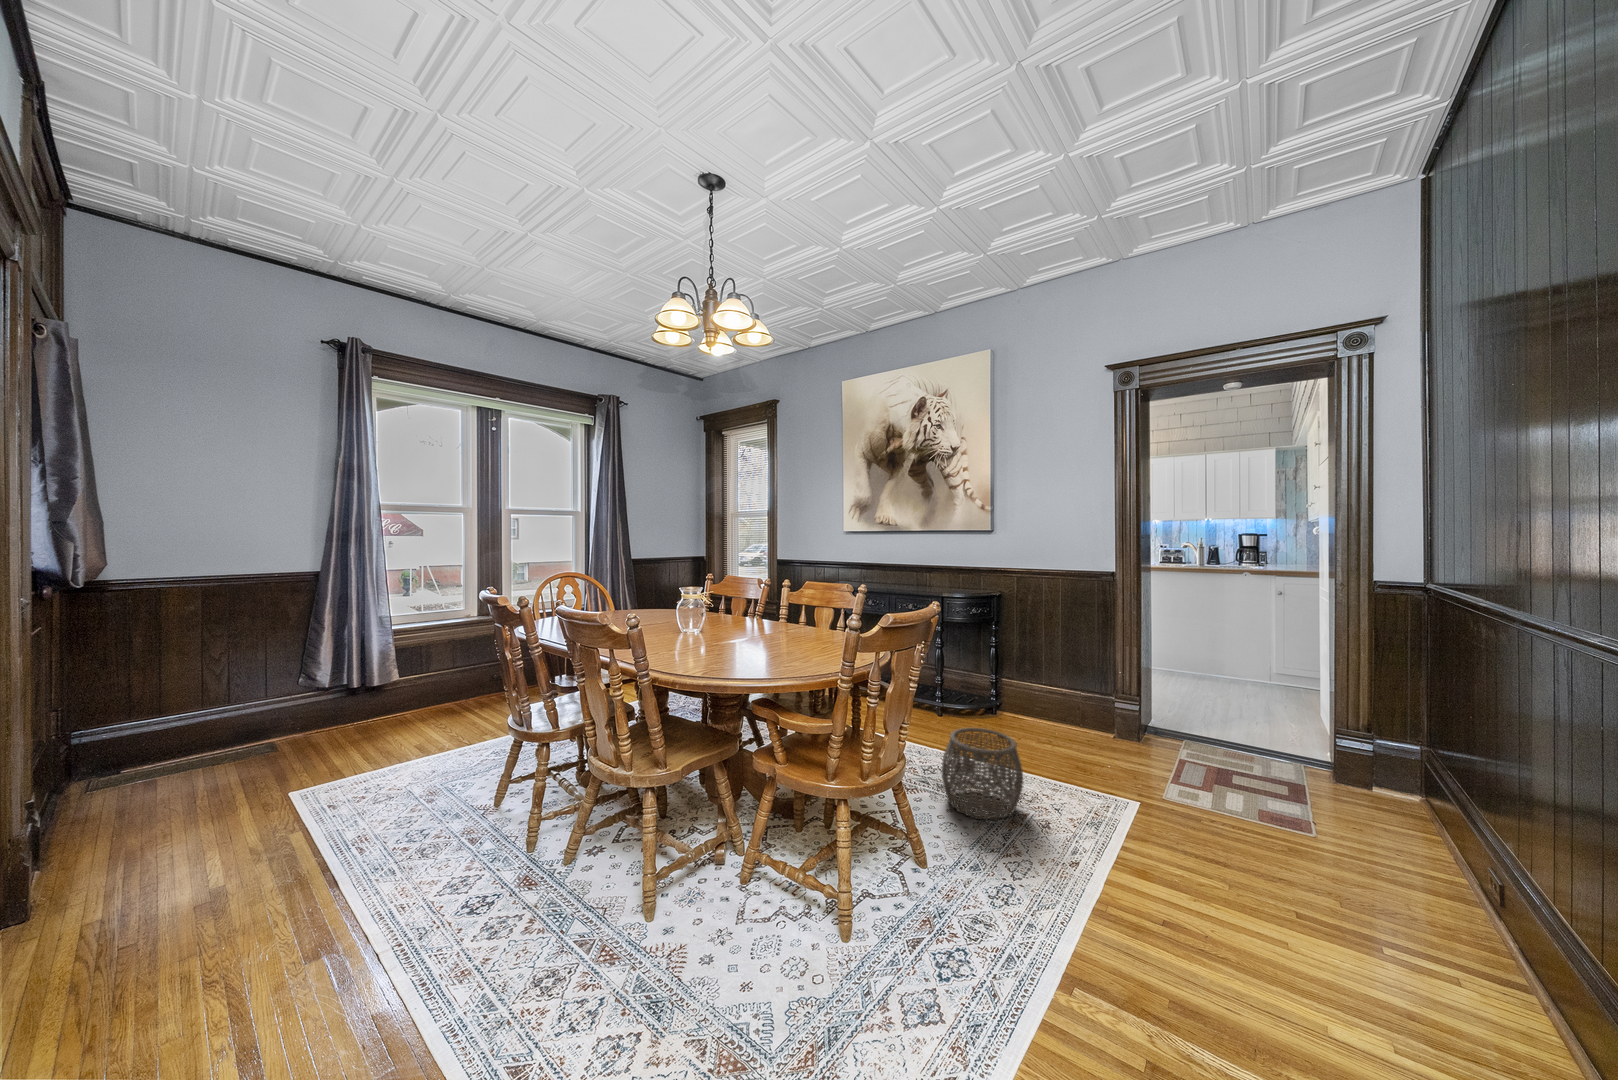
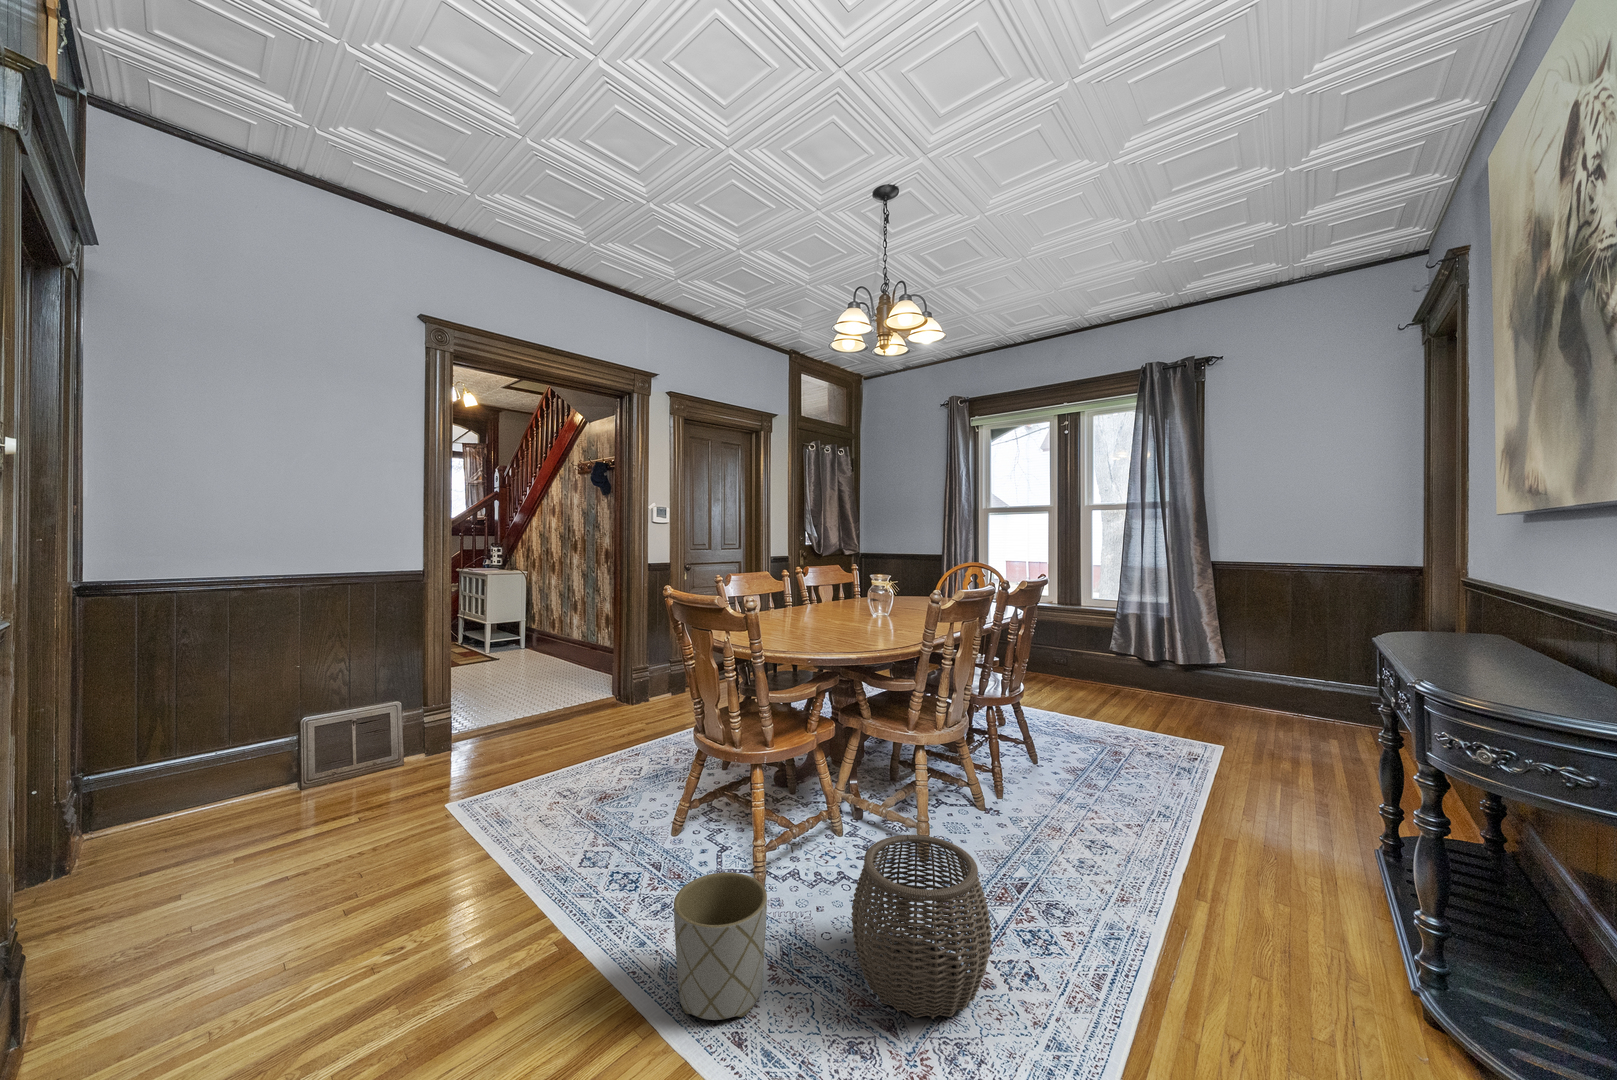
planter: none [1015,796,1085,892] -> present [674,872,767,1020]

